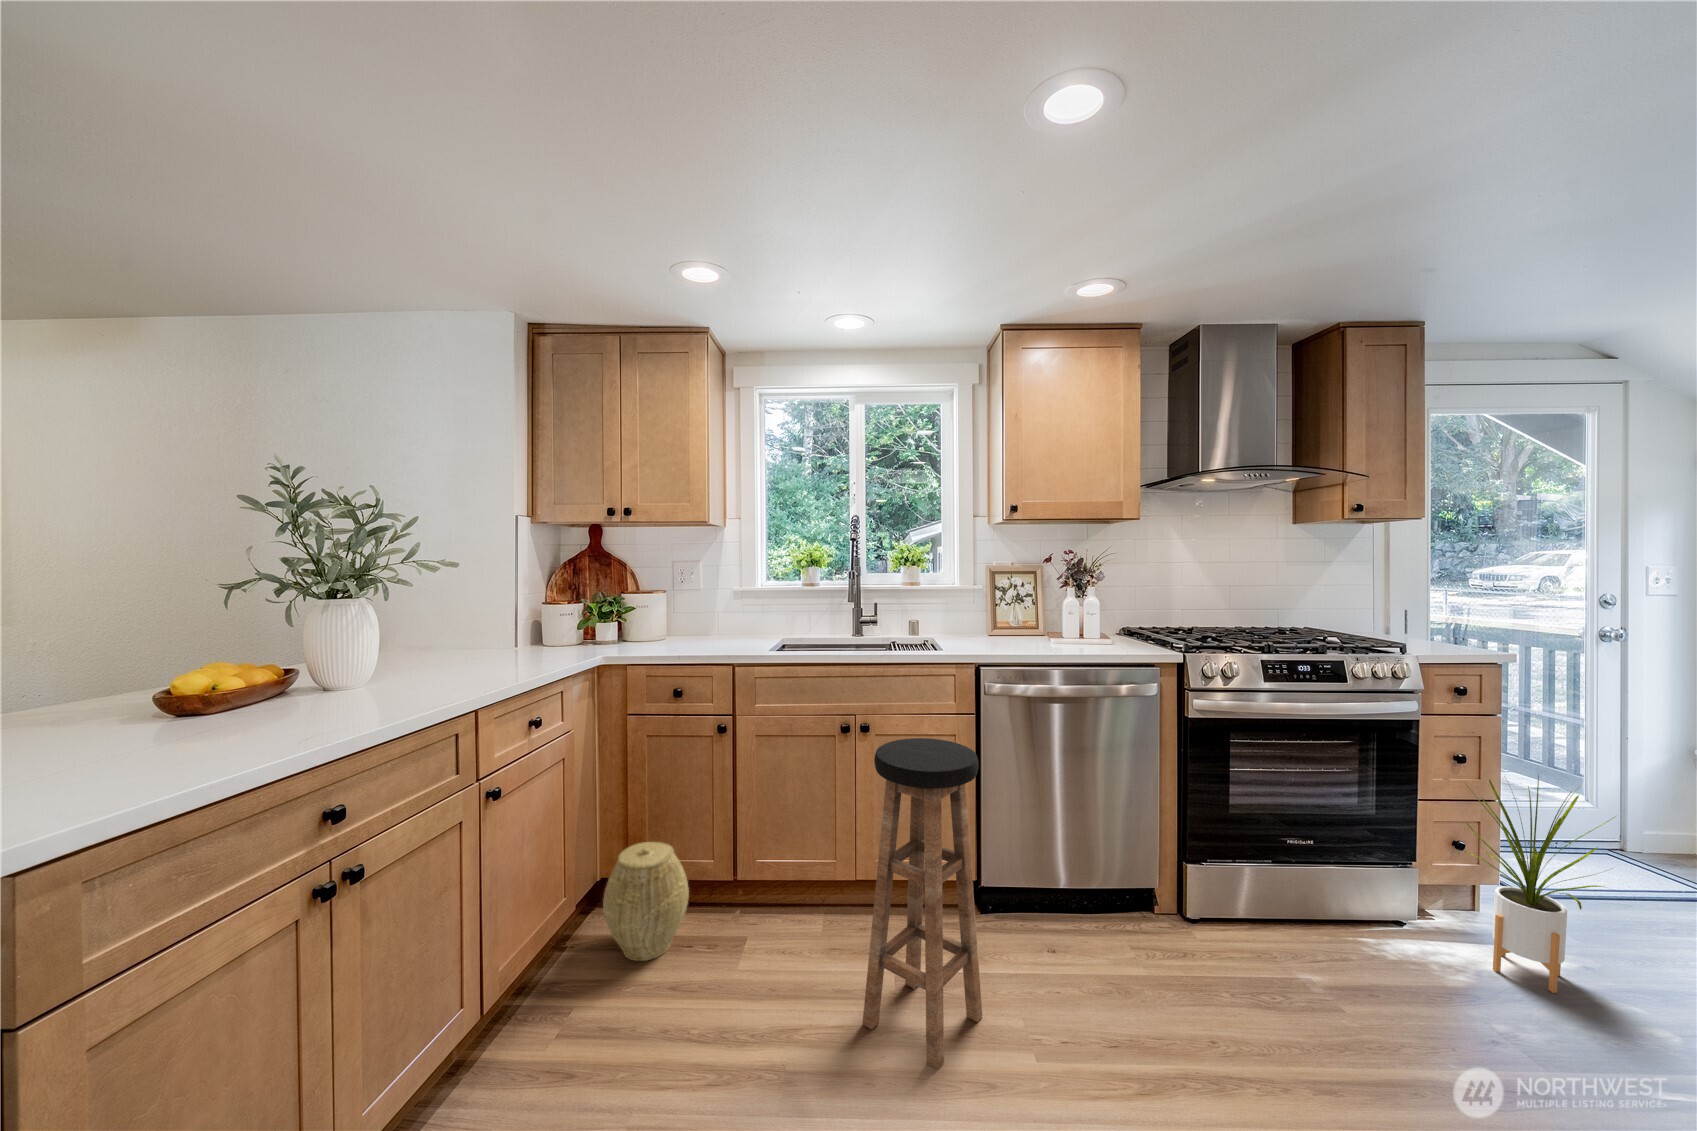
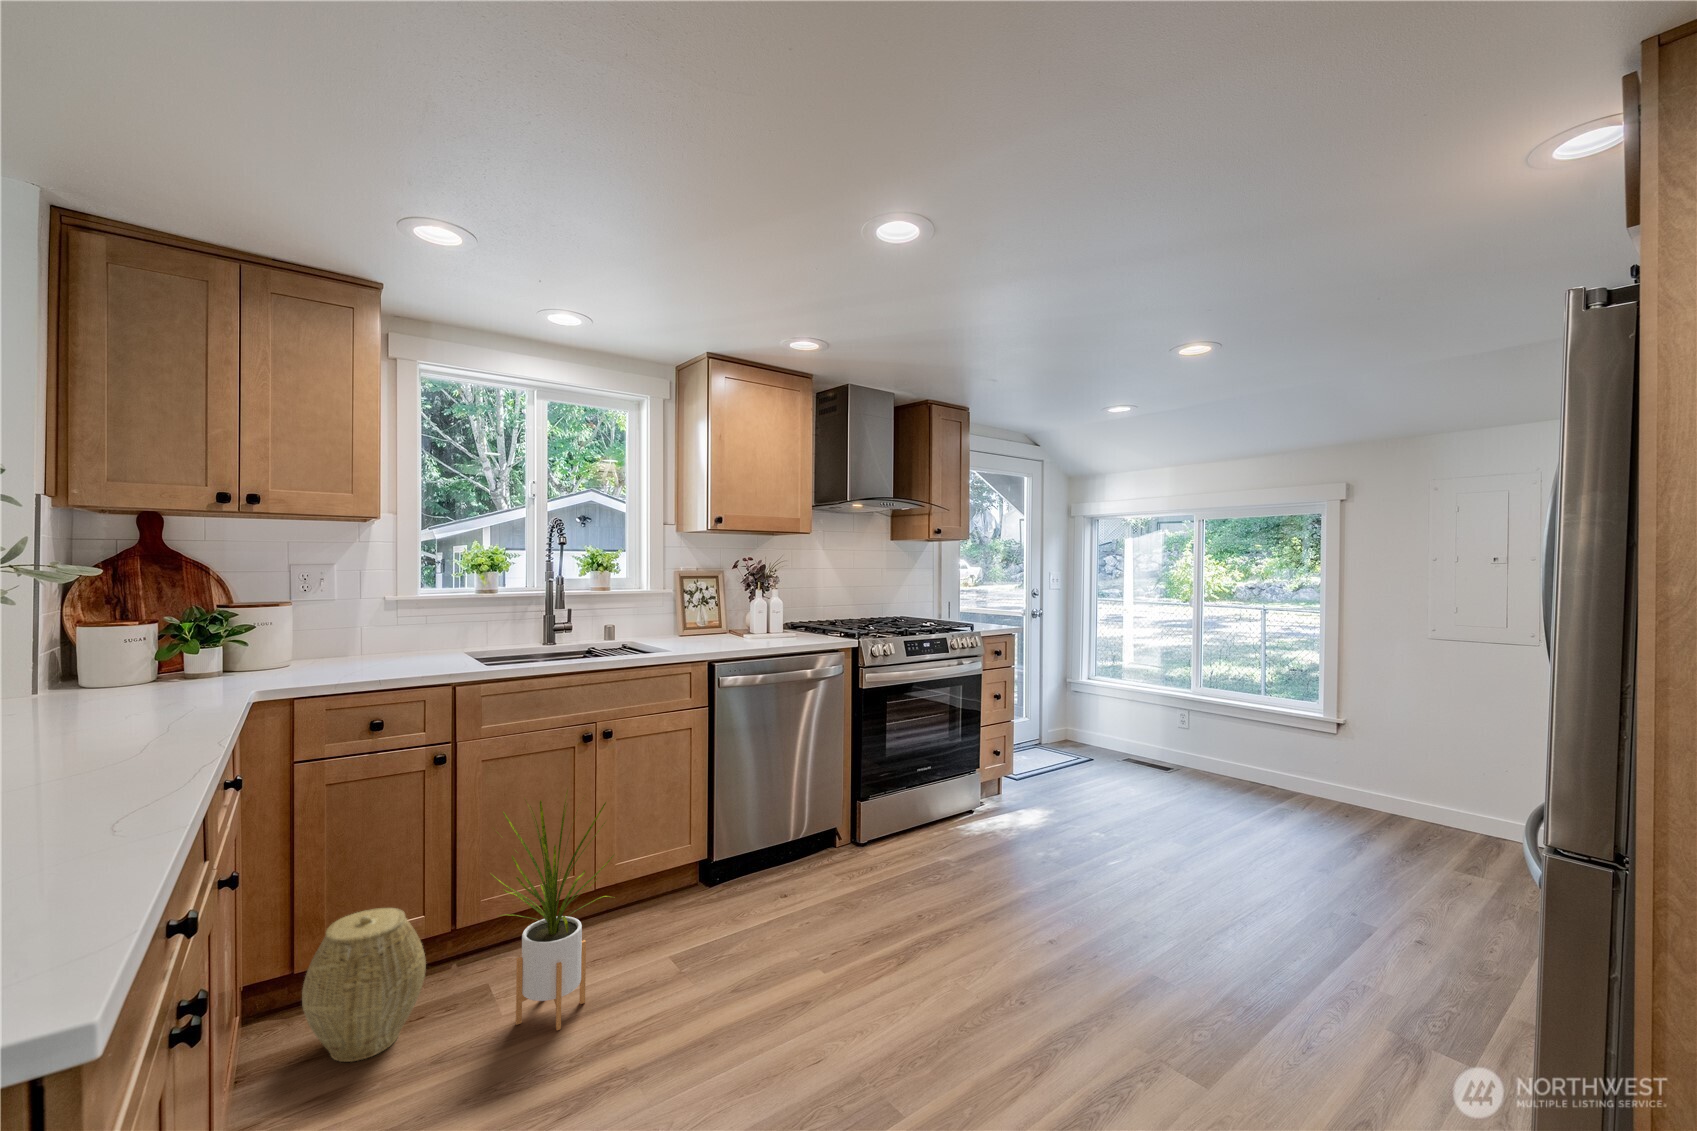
bar stool: present [863,738,982,1069] -> none [673,719,771,1000]
house plant: present [1465,775,1616,993] -> present [491,789,614,1030]

